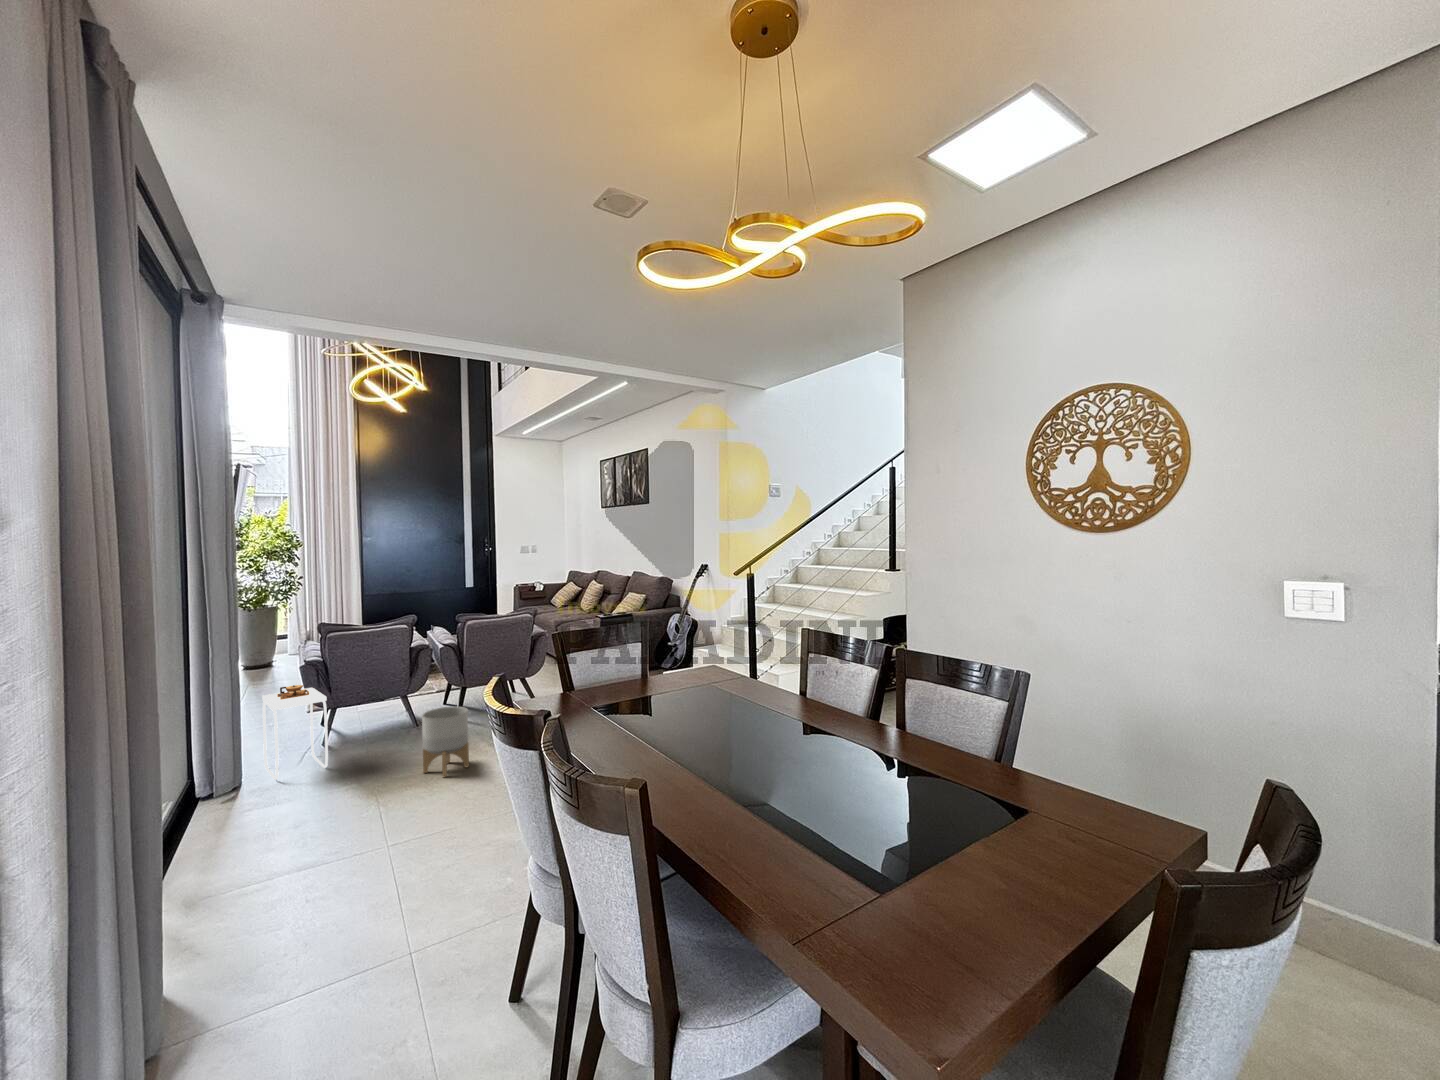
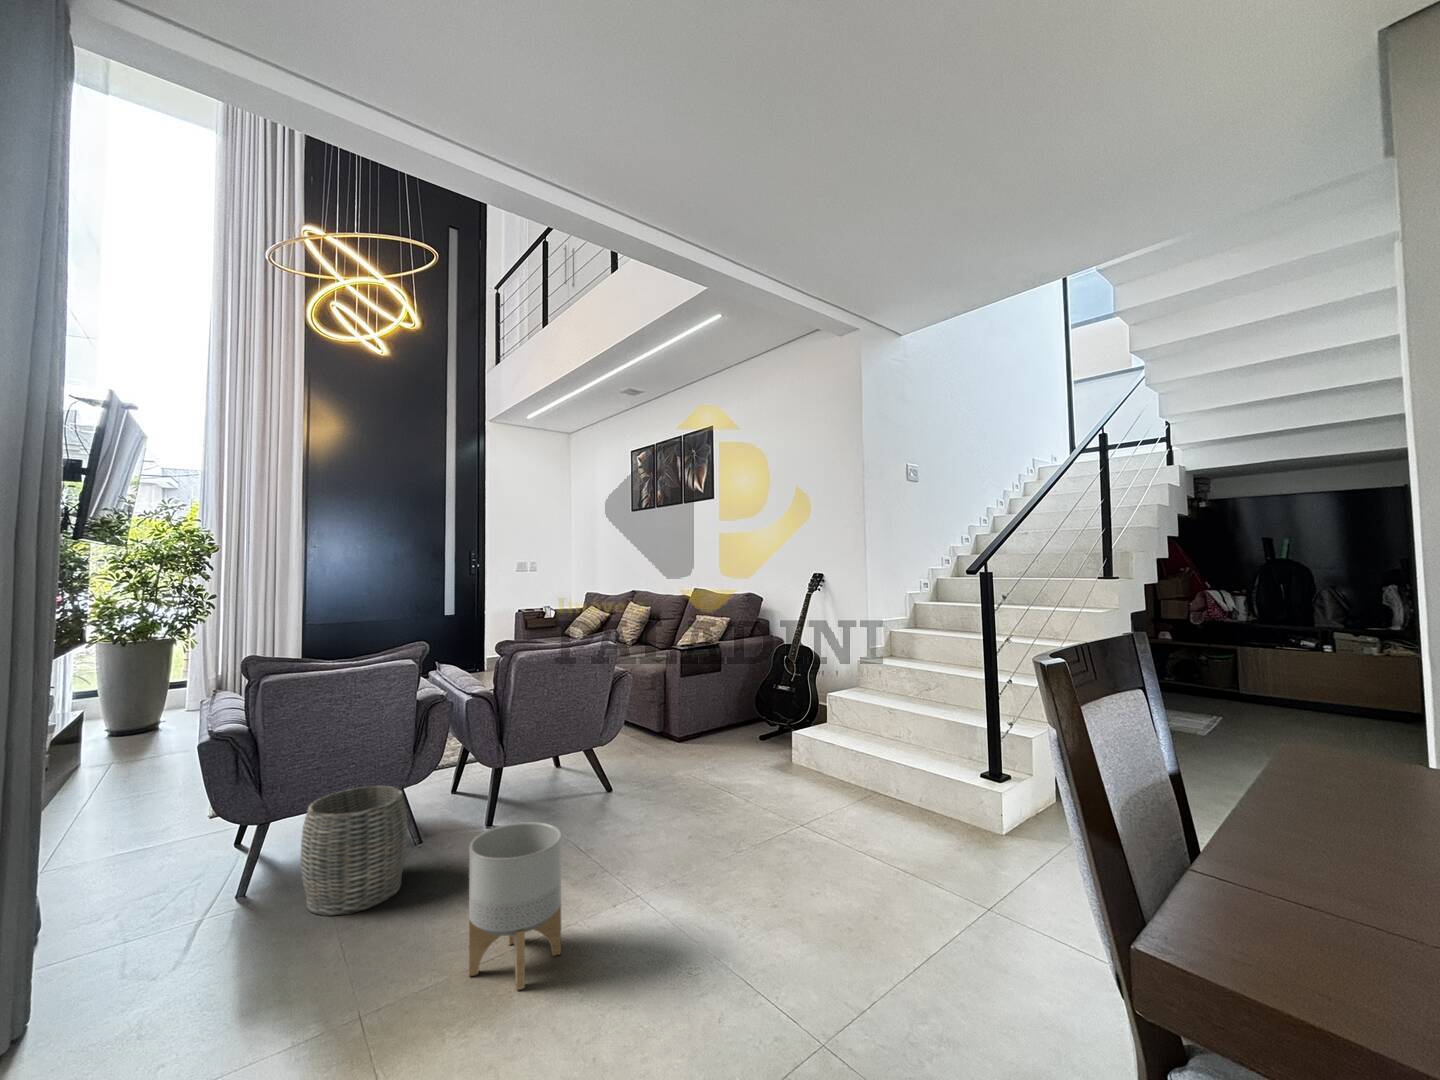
side table: present [262,685,328,780] -> none [108,784,258,1014]
woven basket: none [351,692,405,752] -> present [301,786,408,915]

